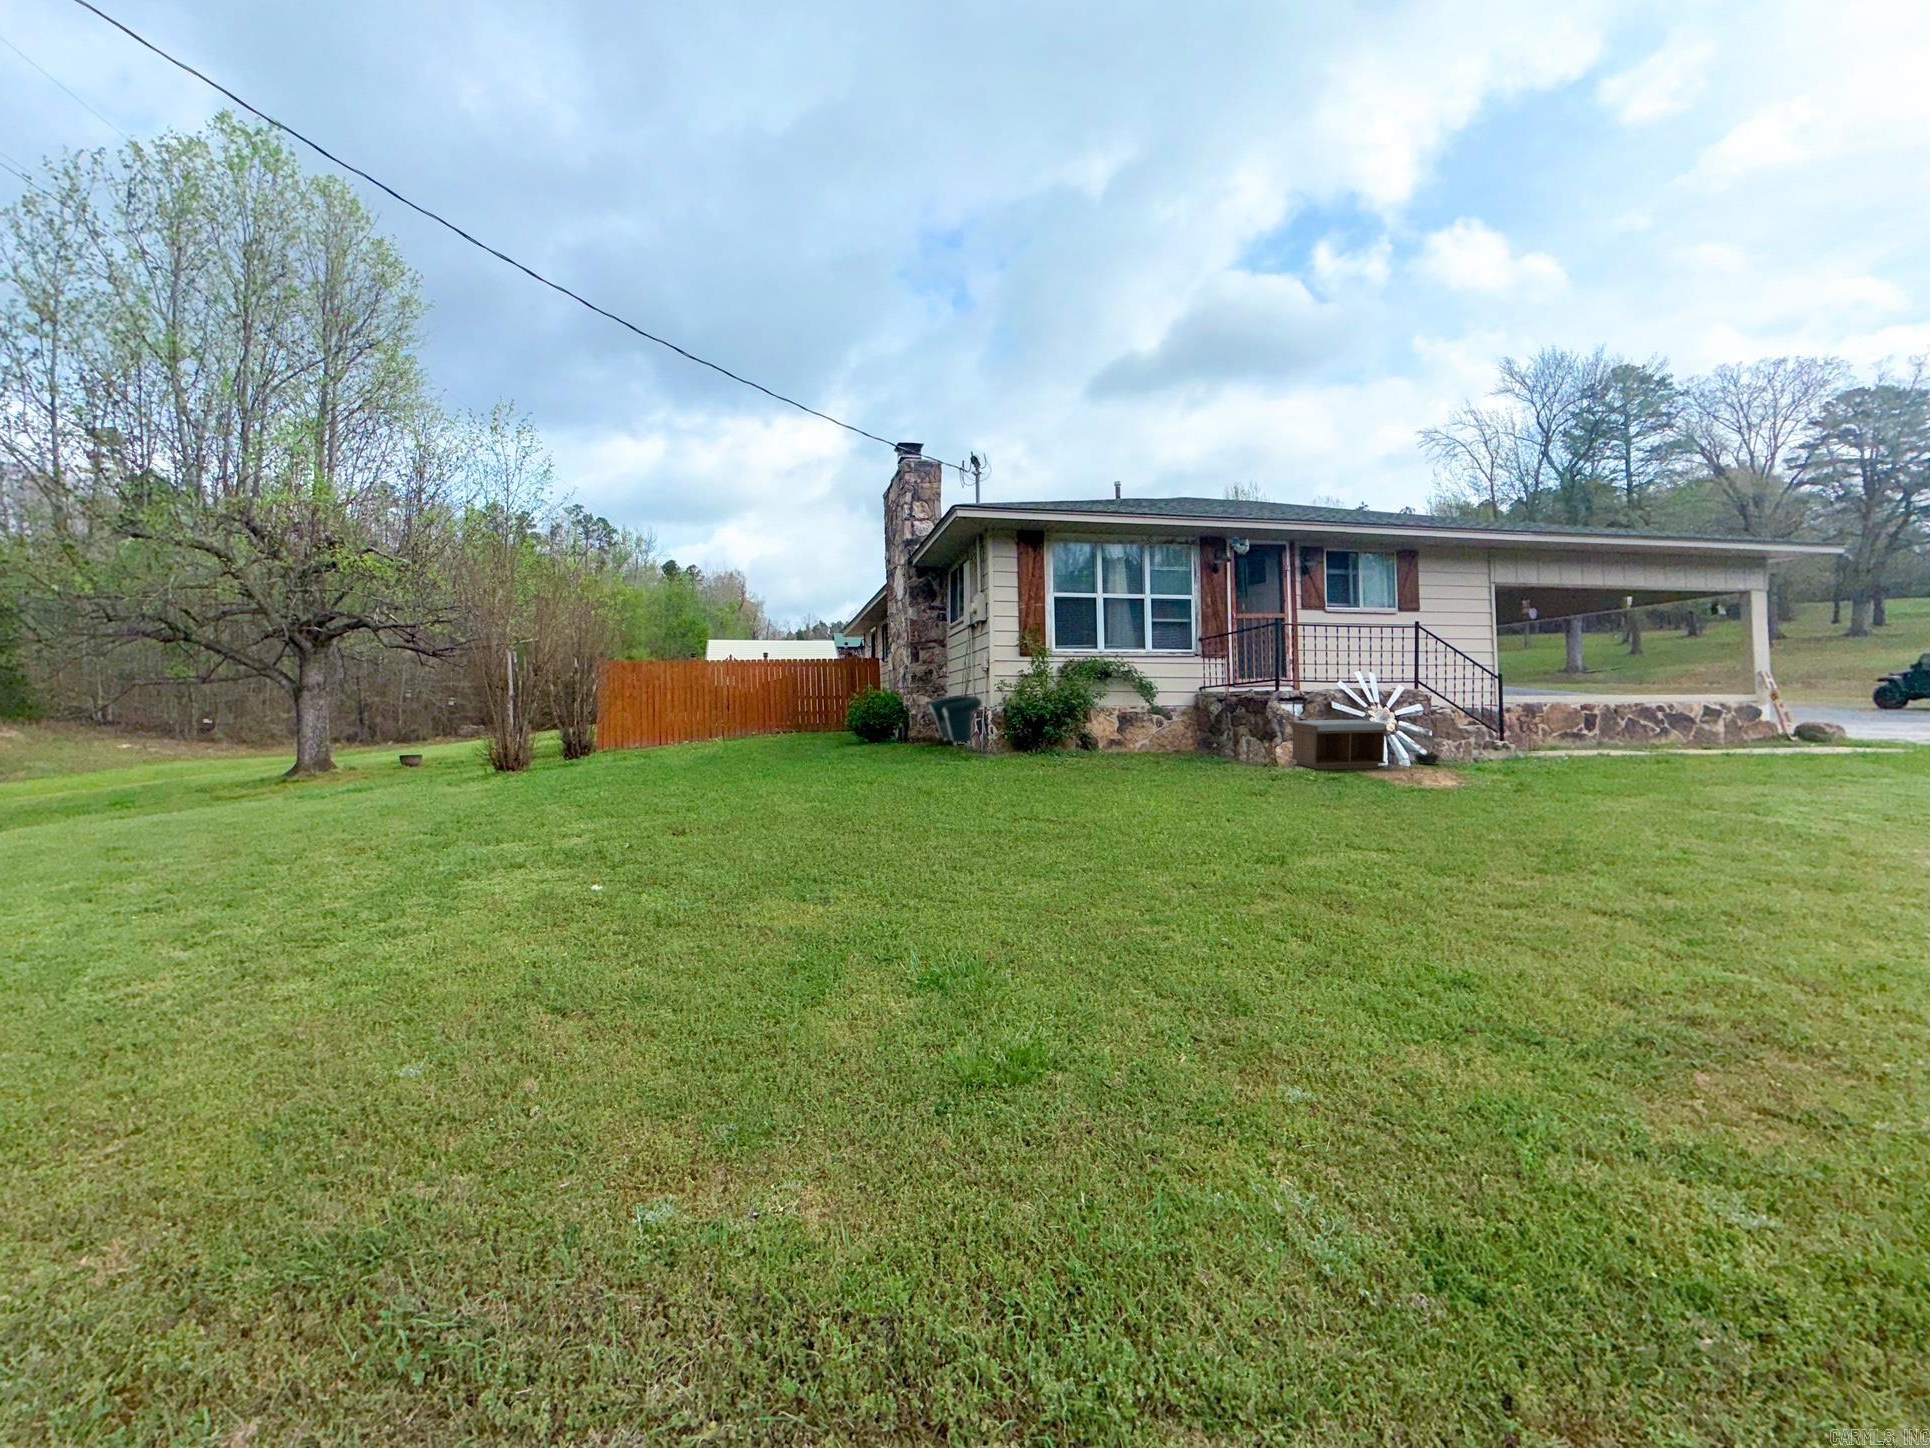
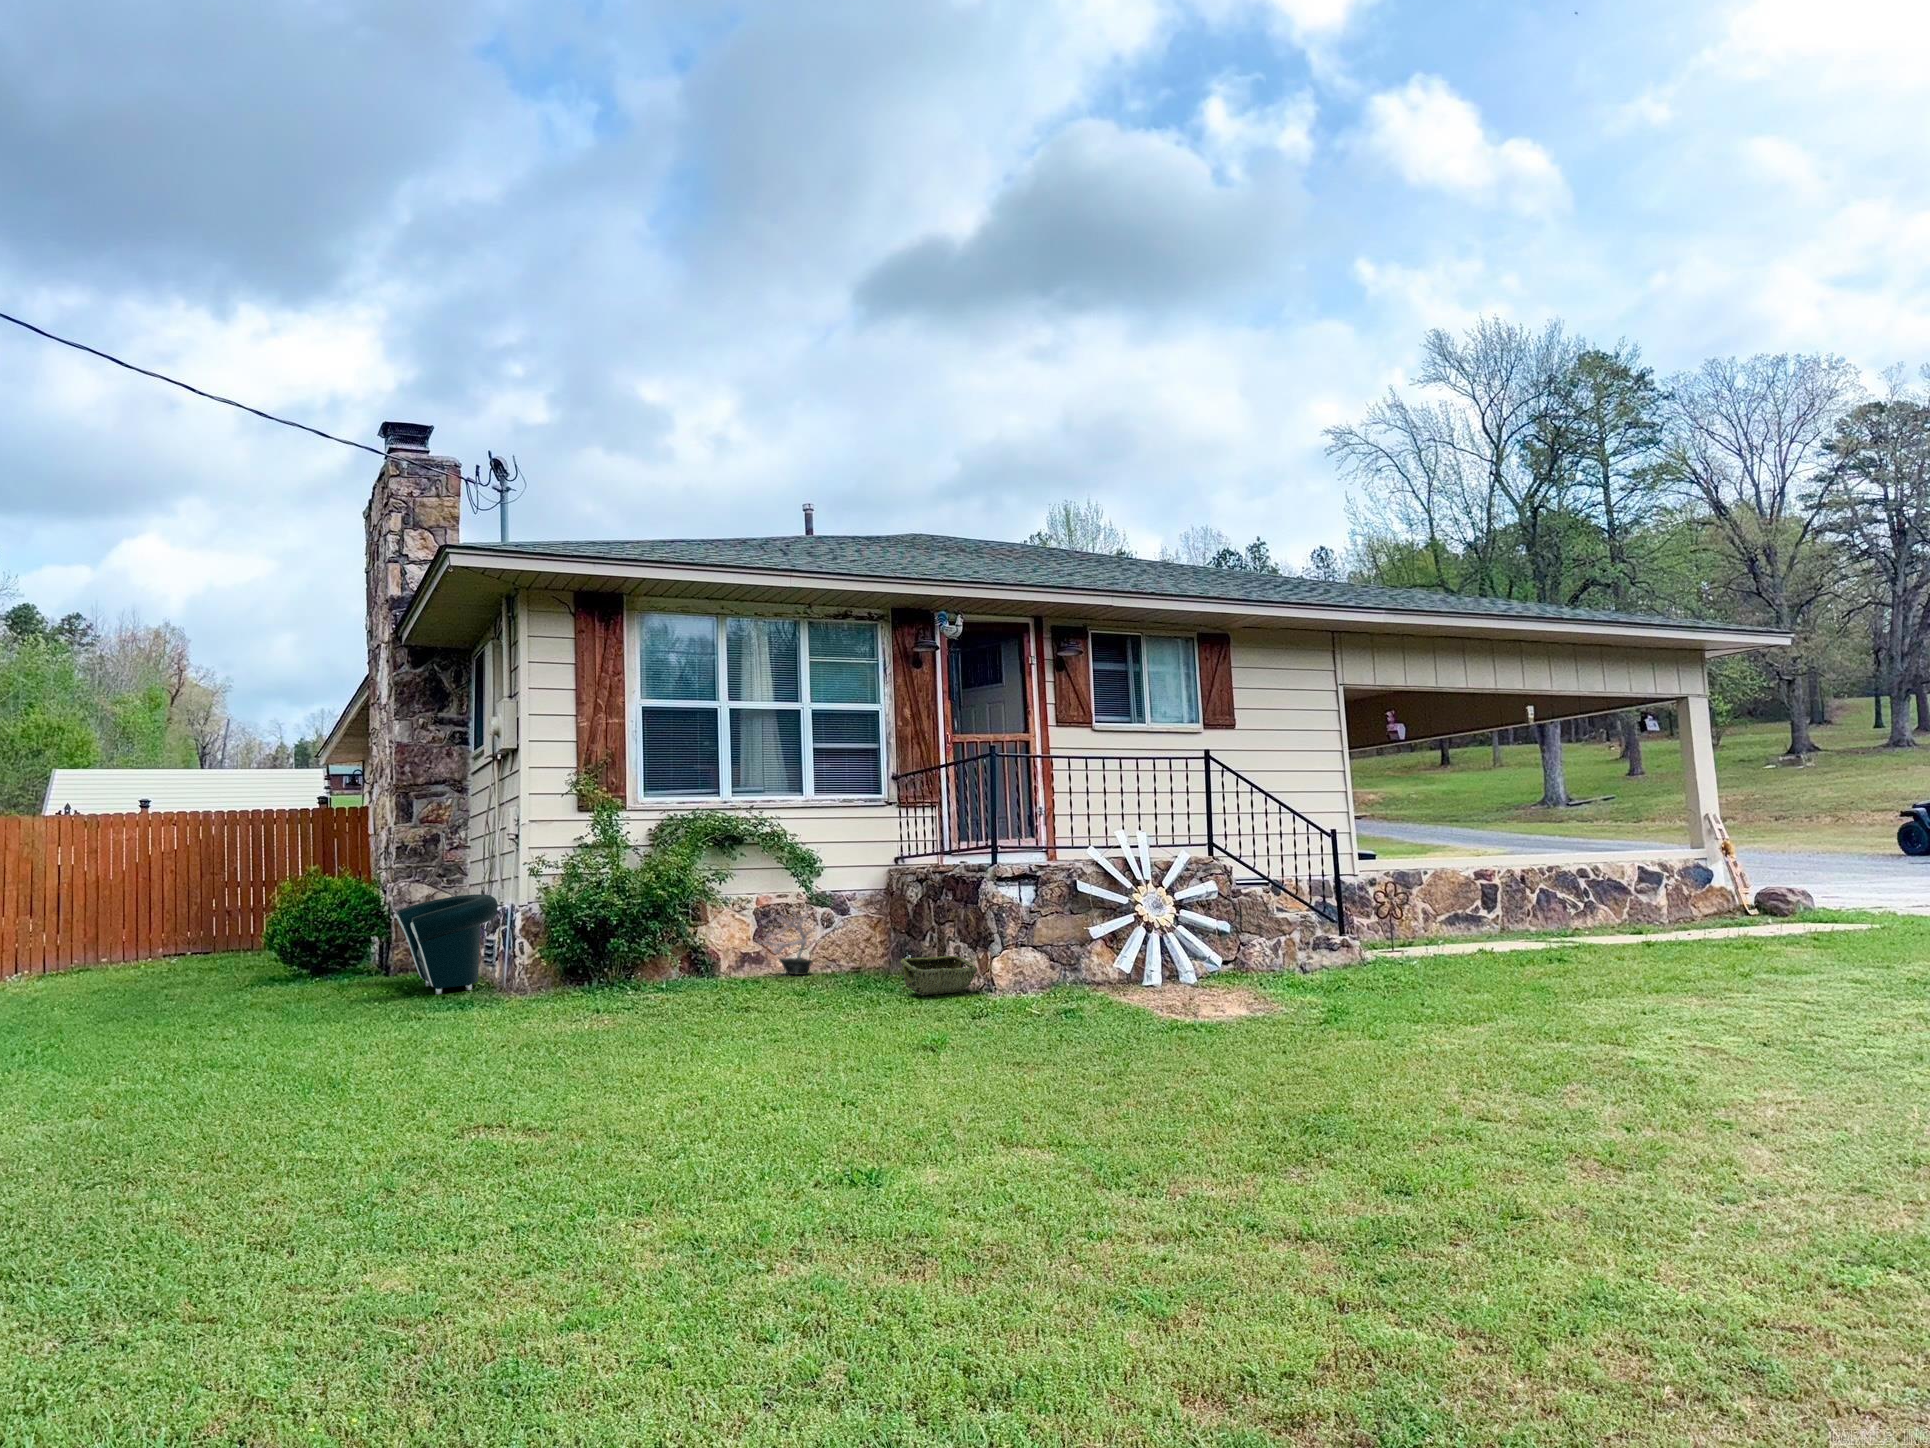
bench: present [1291,720,1387,770] -> none [1009,910,1148,1000]
potted plant: present [1409,724,1440,764] -> present [758,912,816,975]
woven basket: none [1221,741,1269,763] -> present [901,956,977,995]

